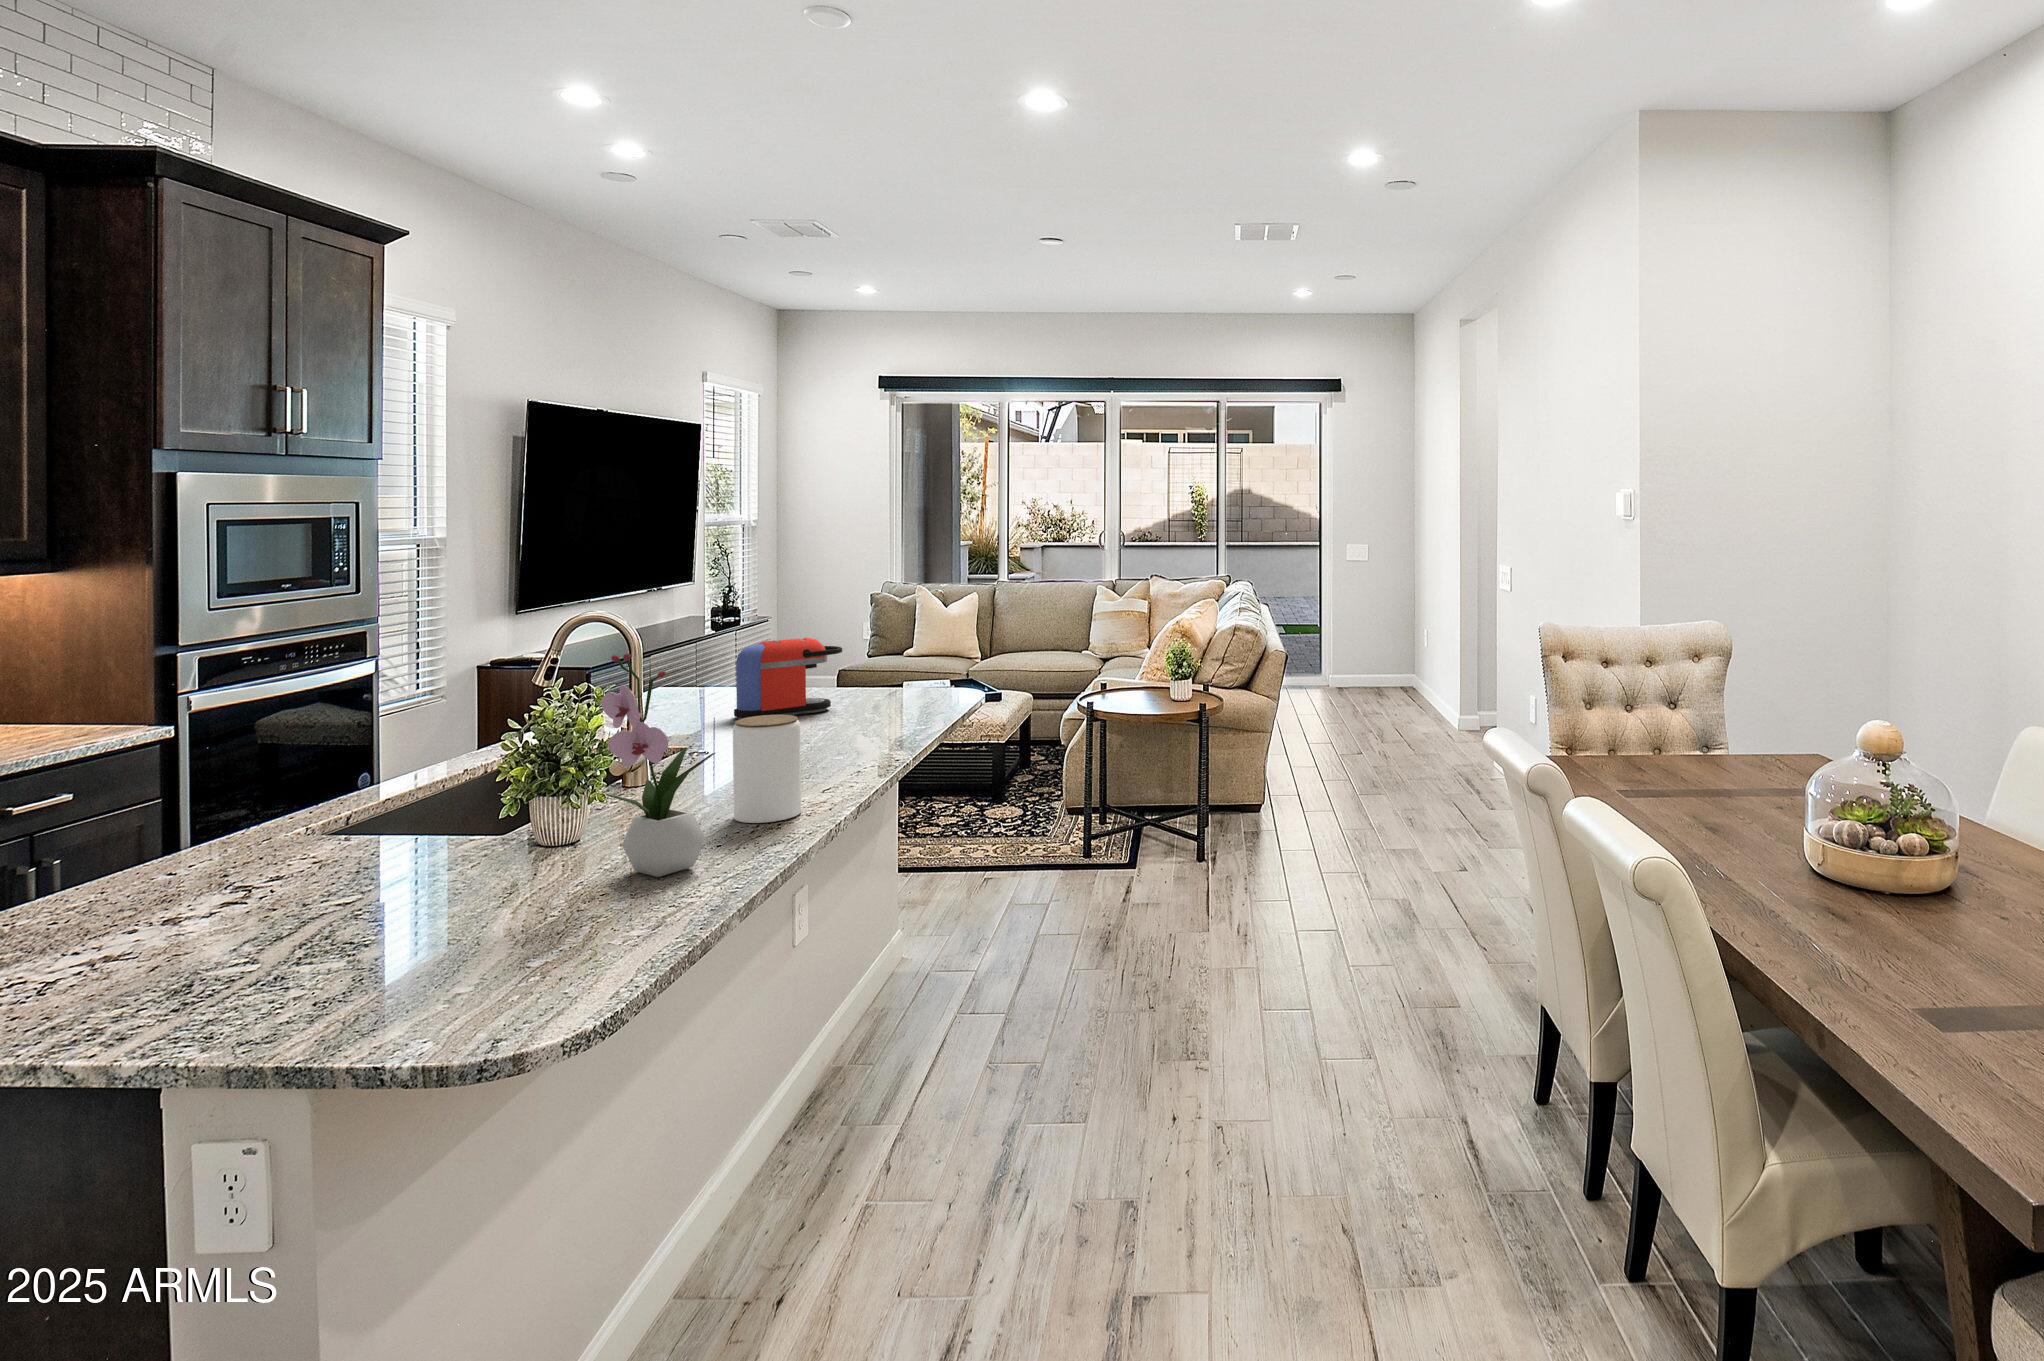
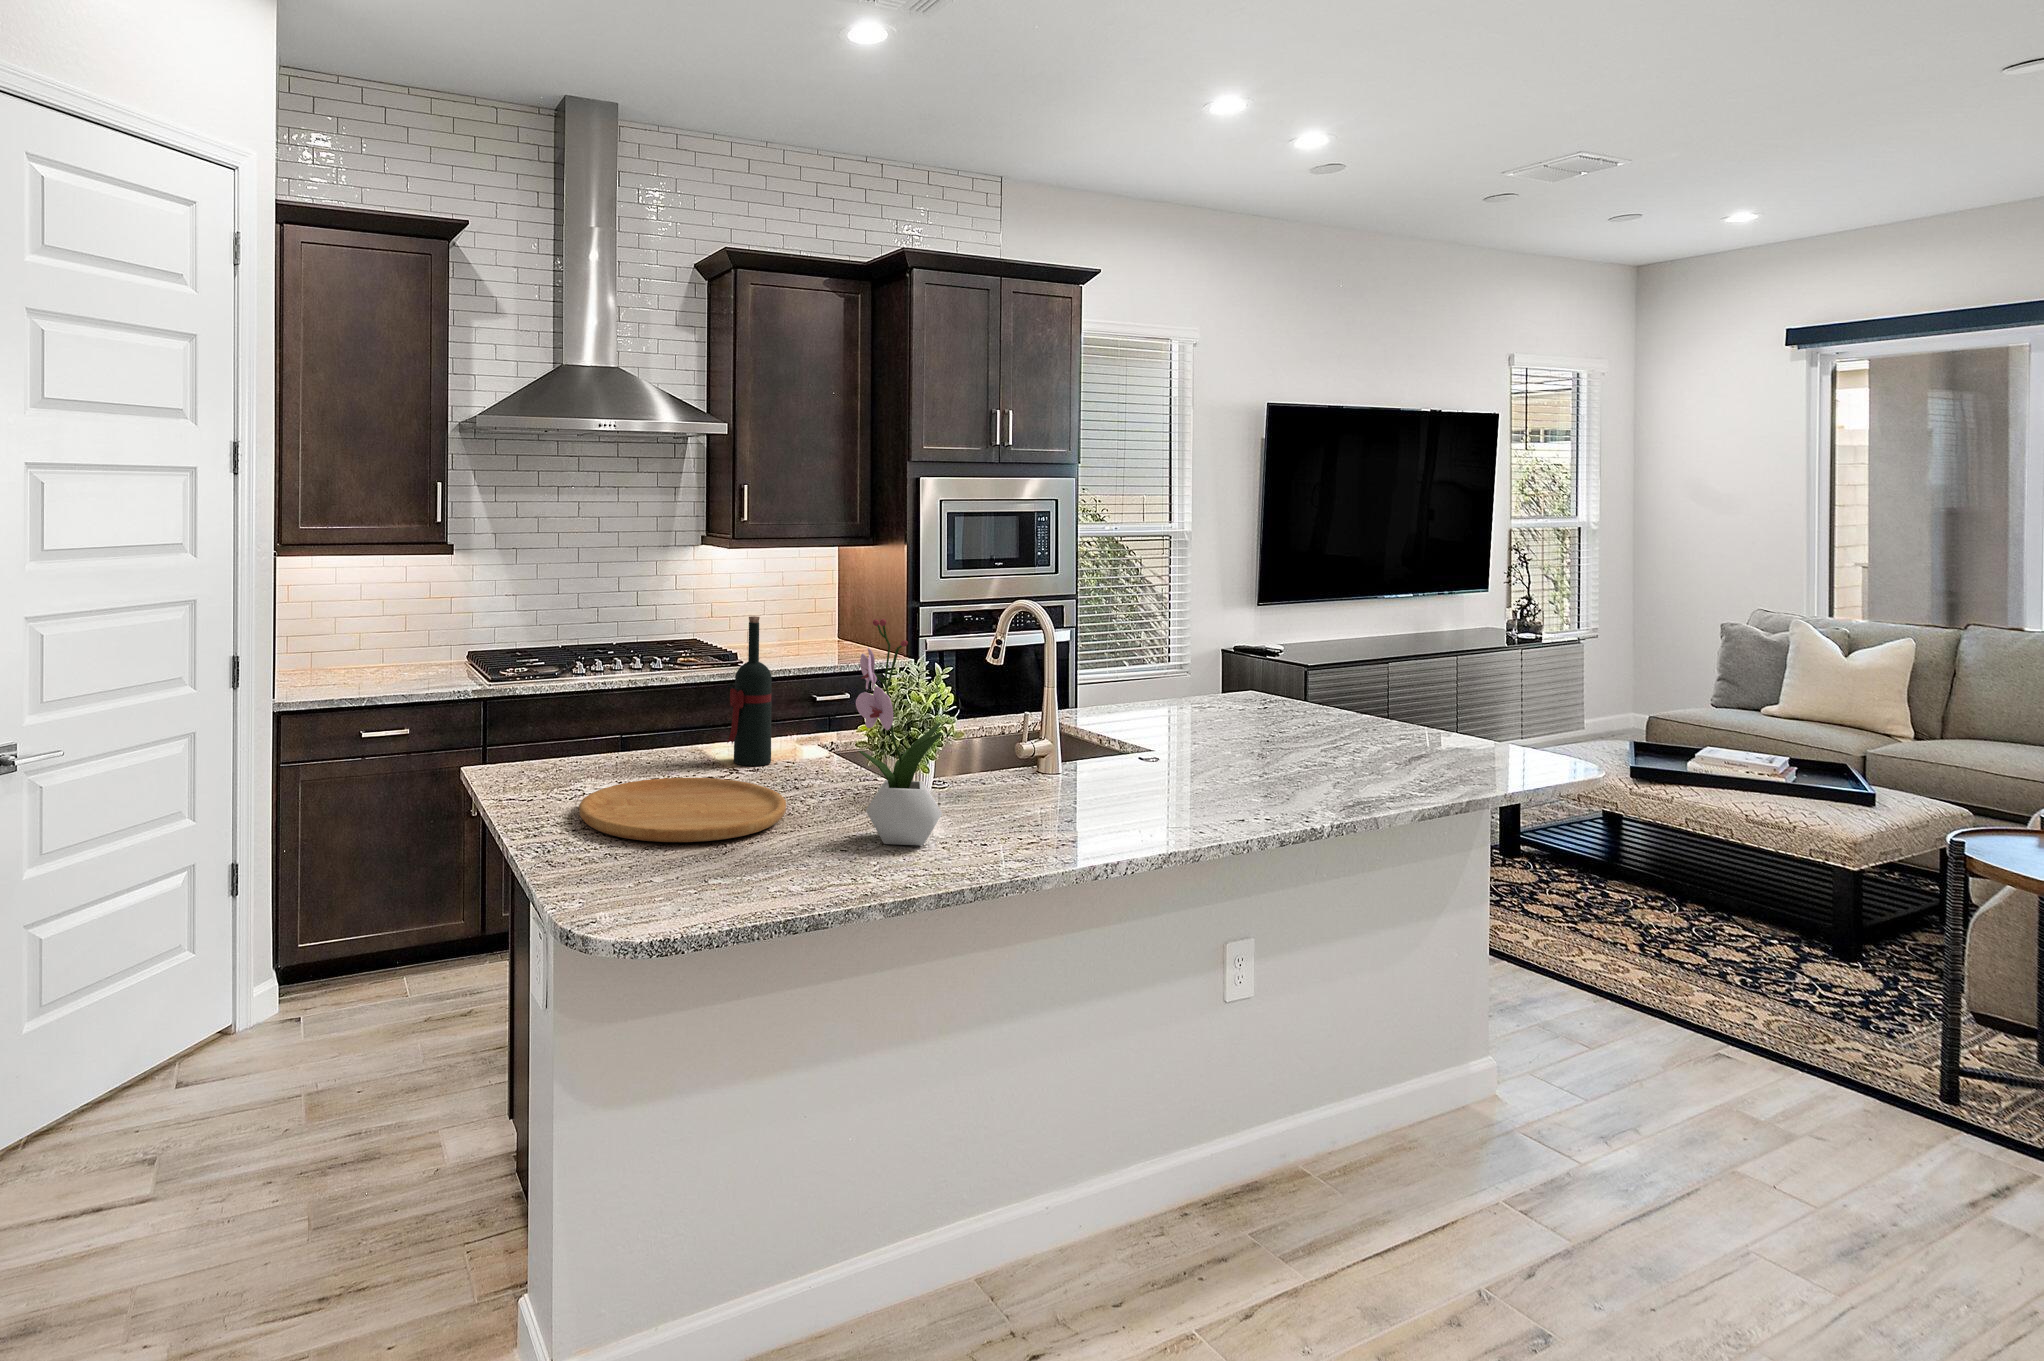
coffee maker: present [734,638,842,719] -> none [1262,650,1401,743]
wine bottle: none [256,680,322,878] -> present [727,616,772,766]
jar: present [733,715,801,823] -> none [1045,713,1118,833]
cutting board: none [195,875,522,983] -> present [579,778,786,842]

